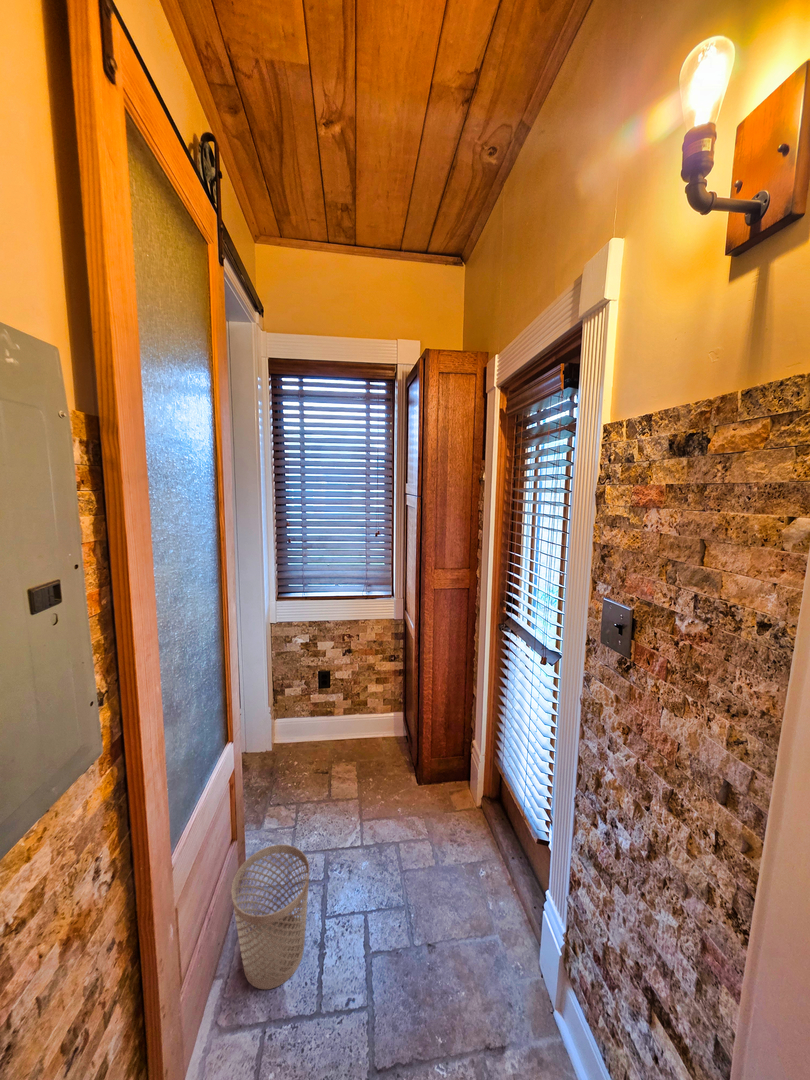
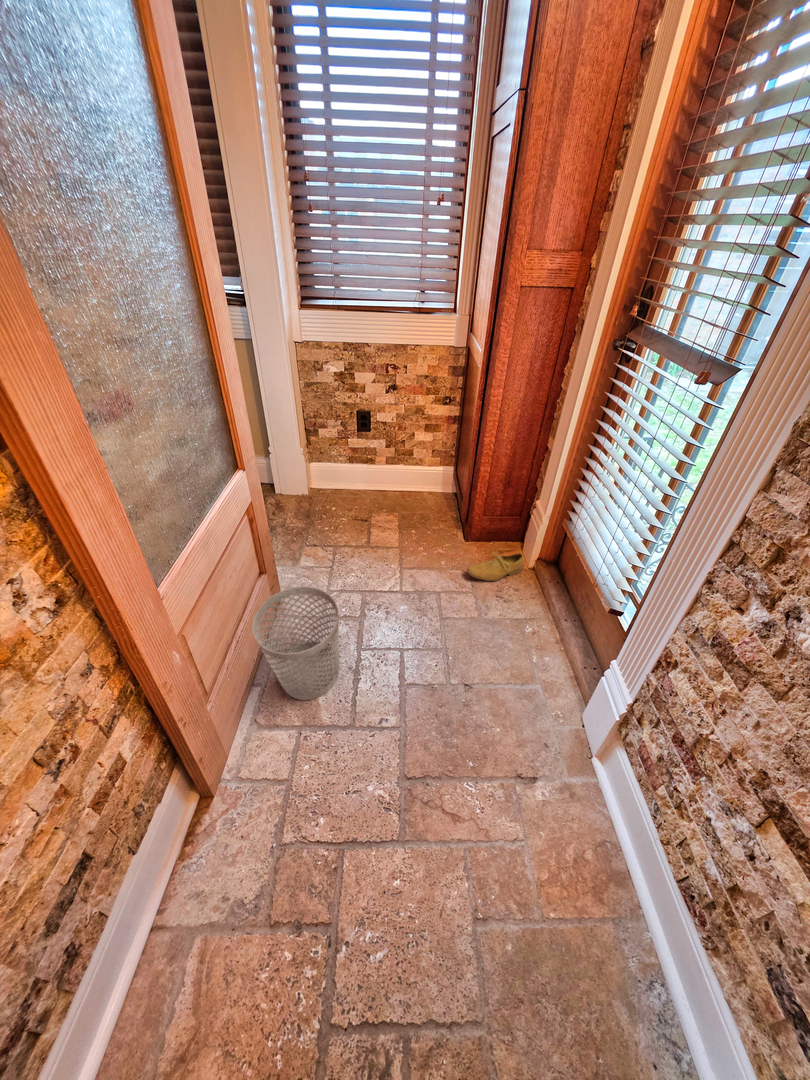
shoe: none [421,792,472,825] -> present [467,552,524,581]

